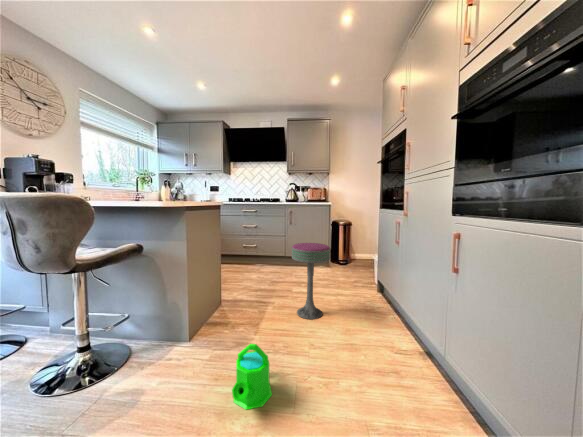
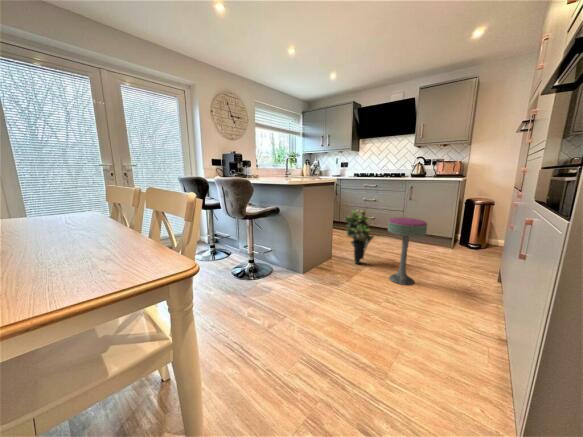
potted plant: none [234,238,272,306] -> present [345,210,374,264]
watering can: present [232,344,272,410] -> none [312,278,343,318]

